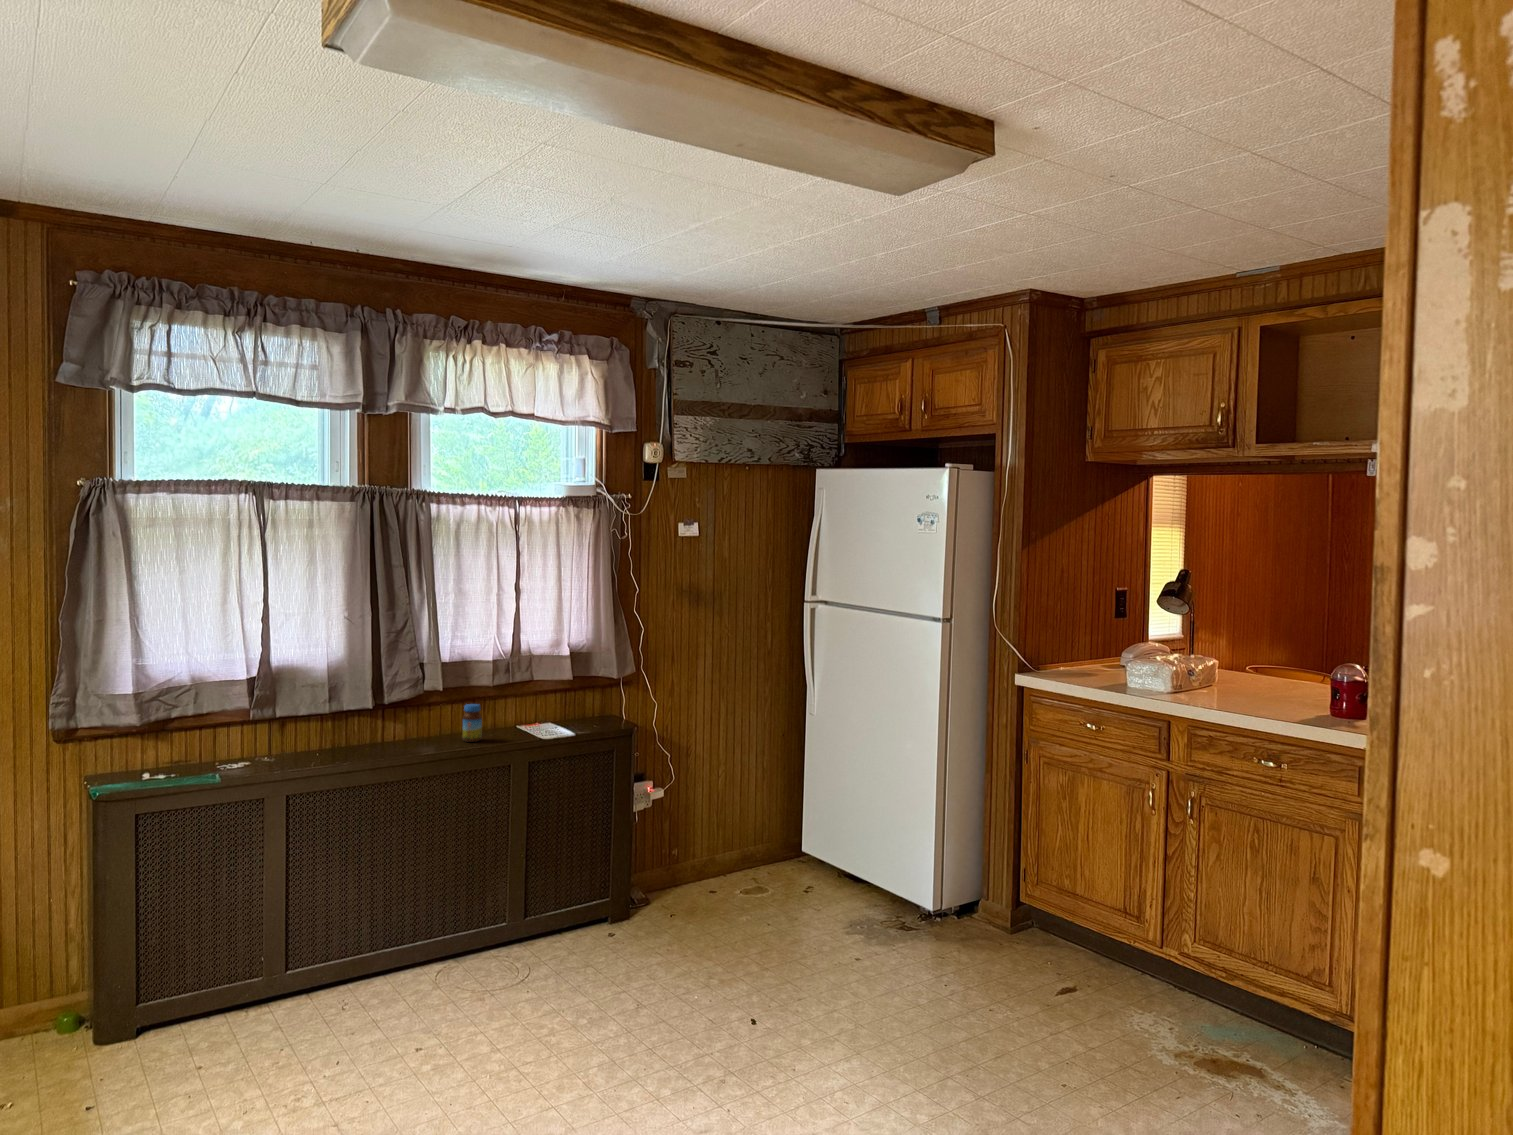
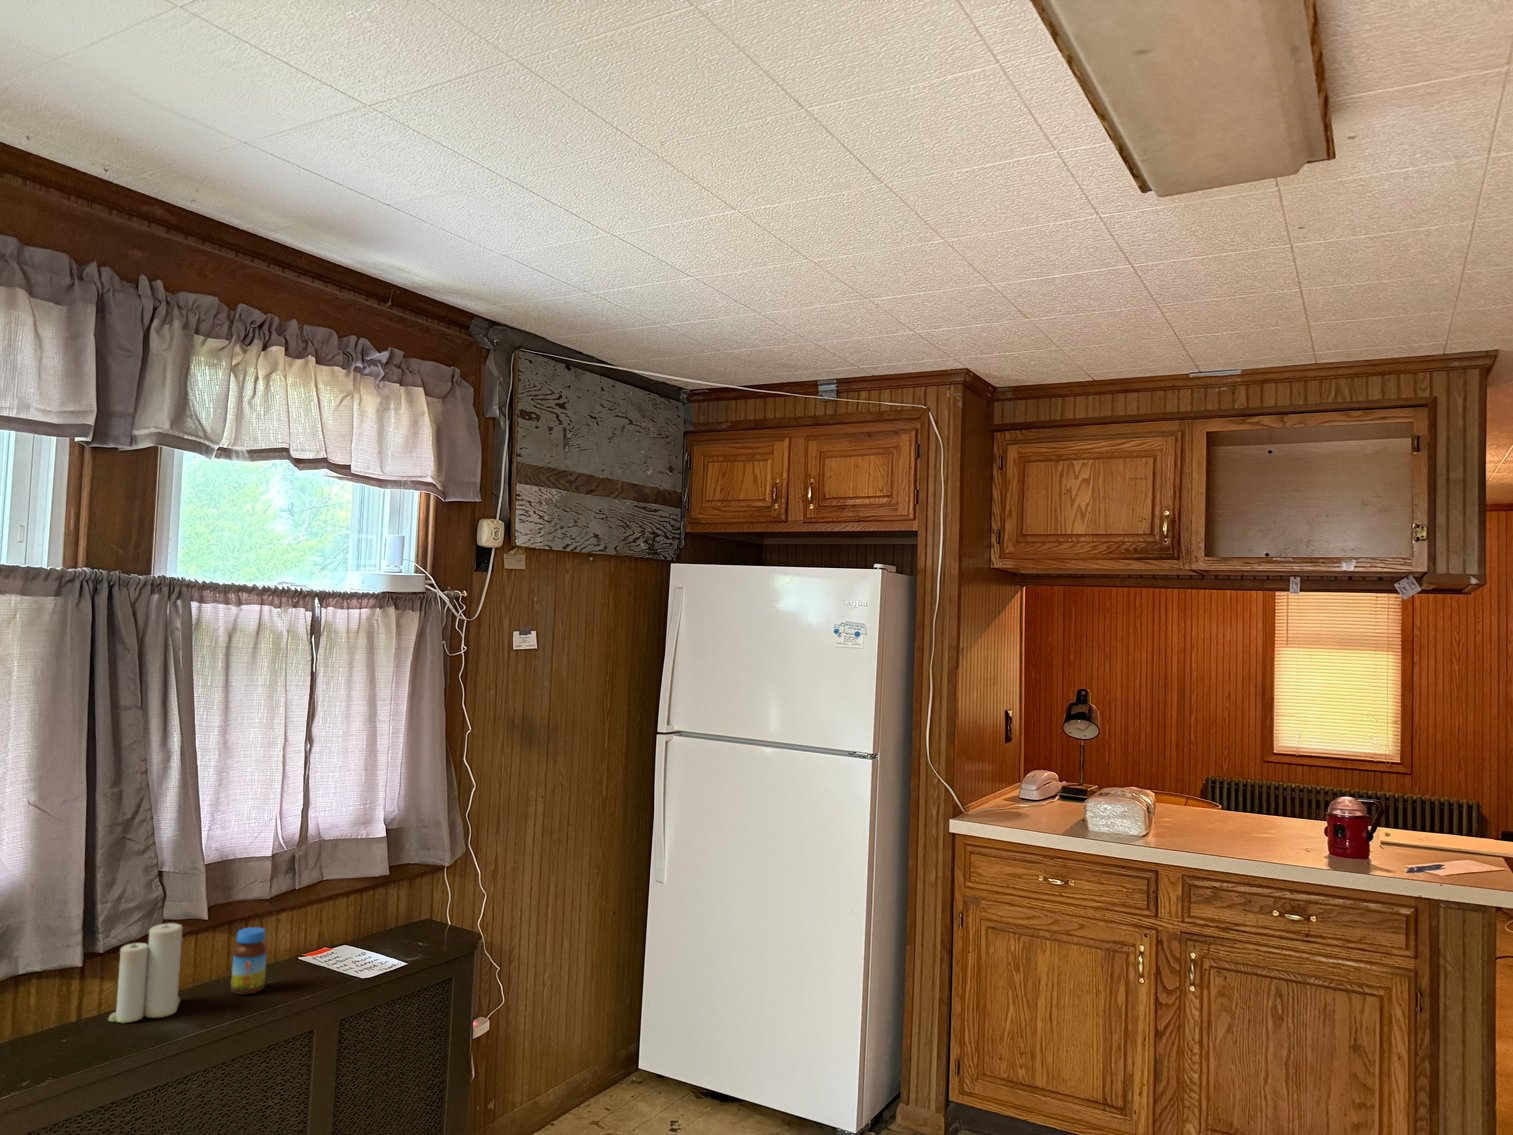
candle: none [393,689,434,746] -> present [109,923,182,1023]

